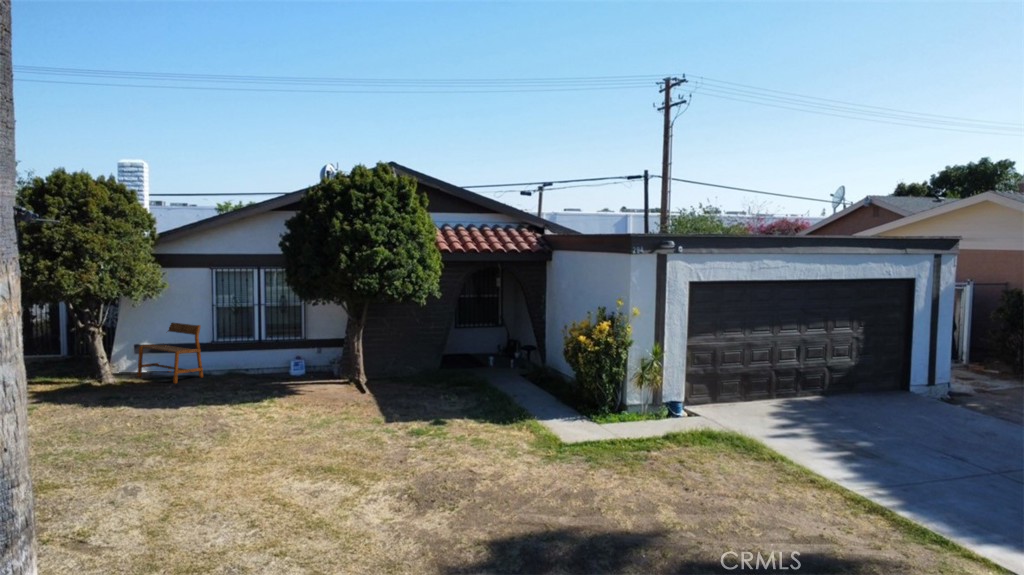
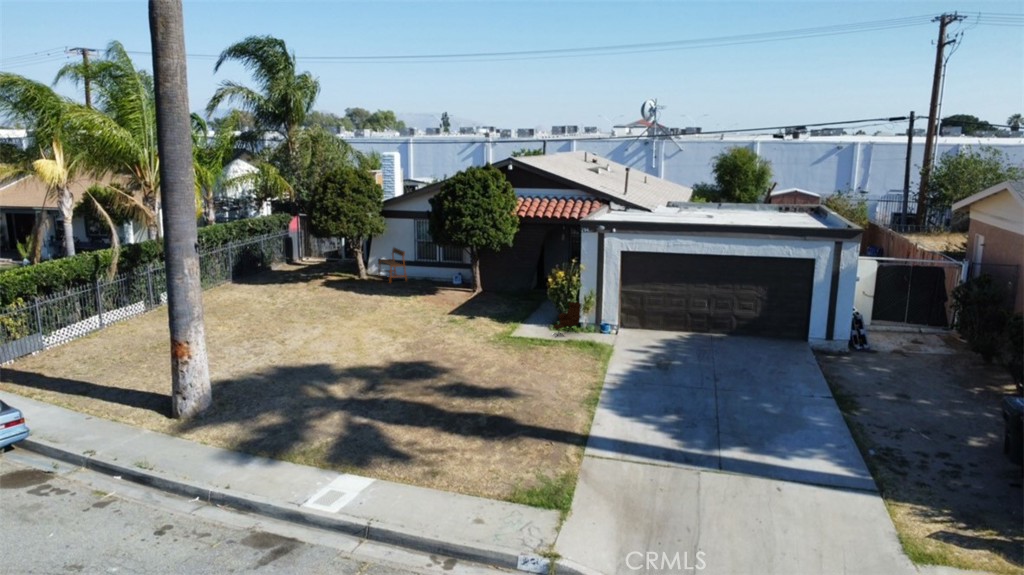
lounge chair: none [608,371,649,435] -> present [553,302,581,335]

